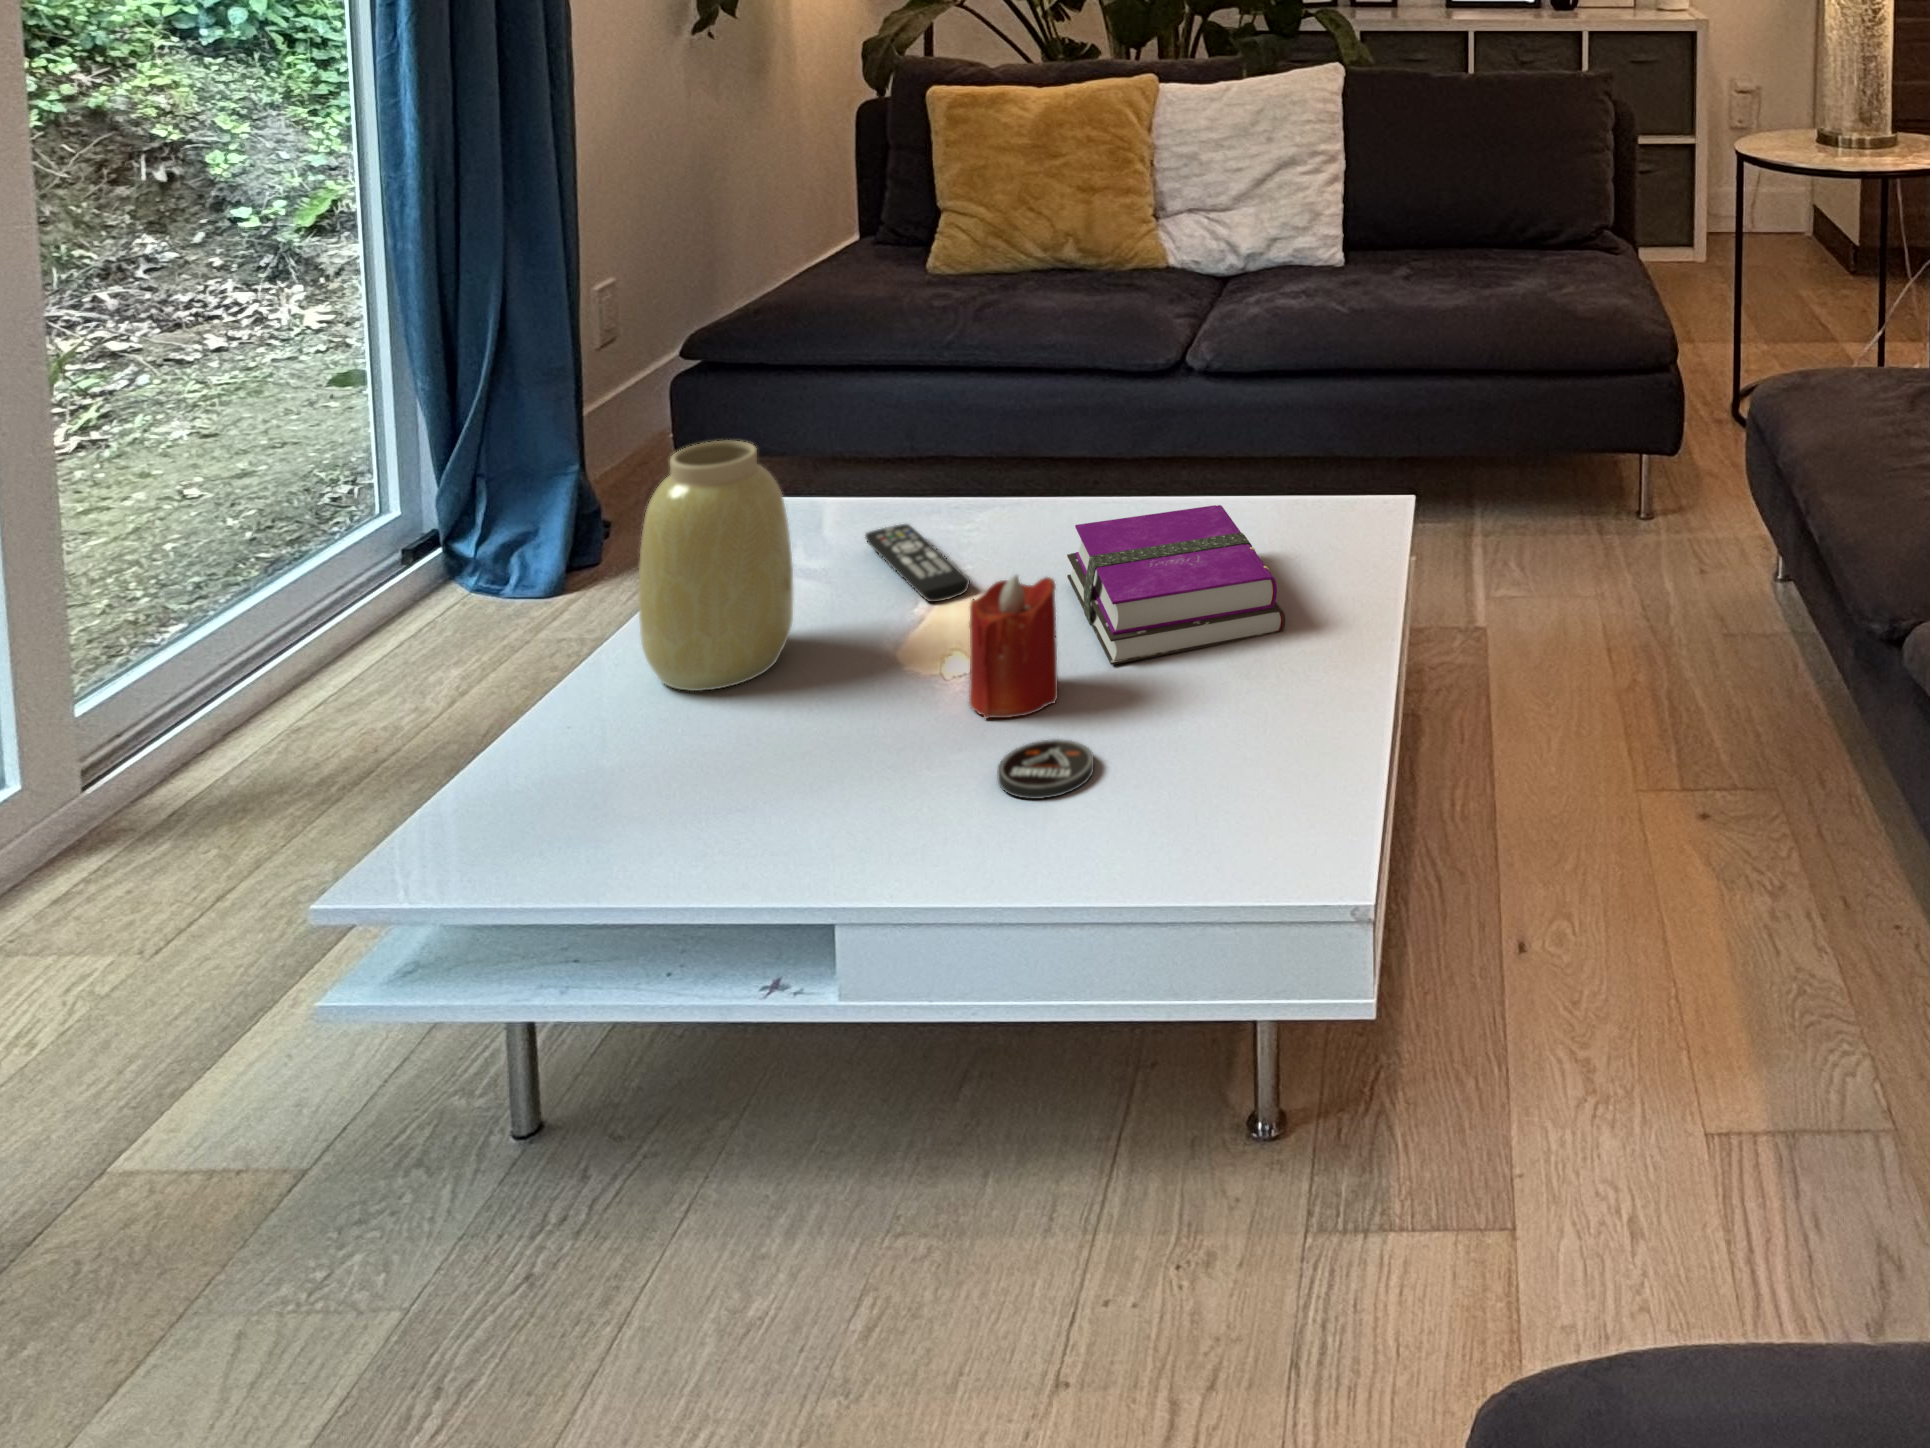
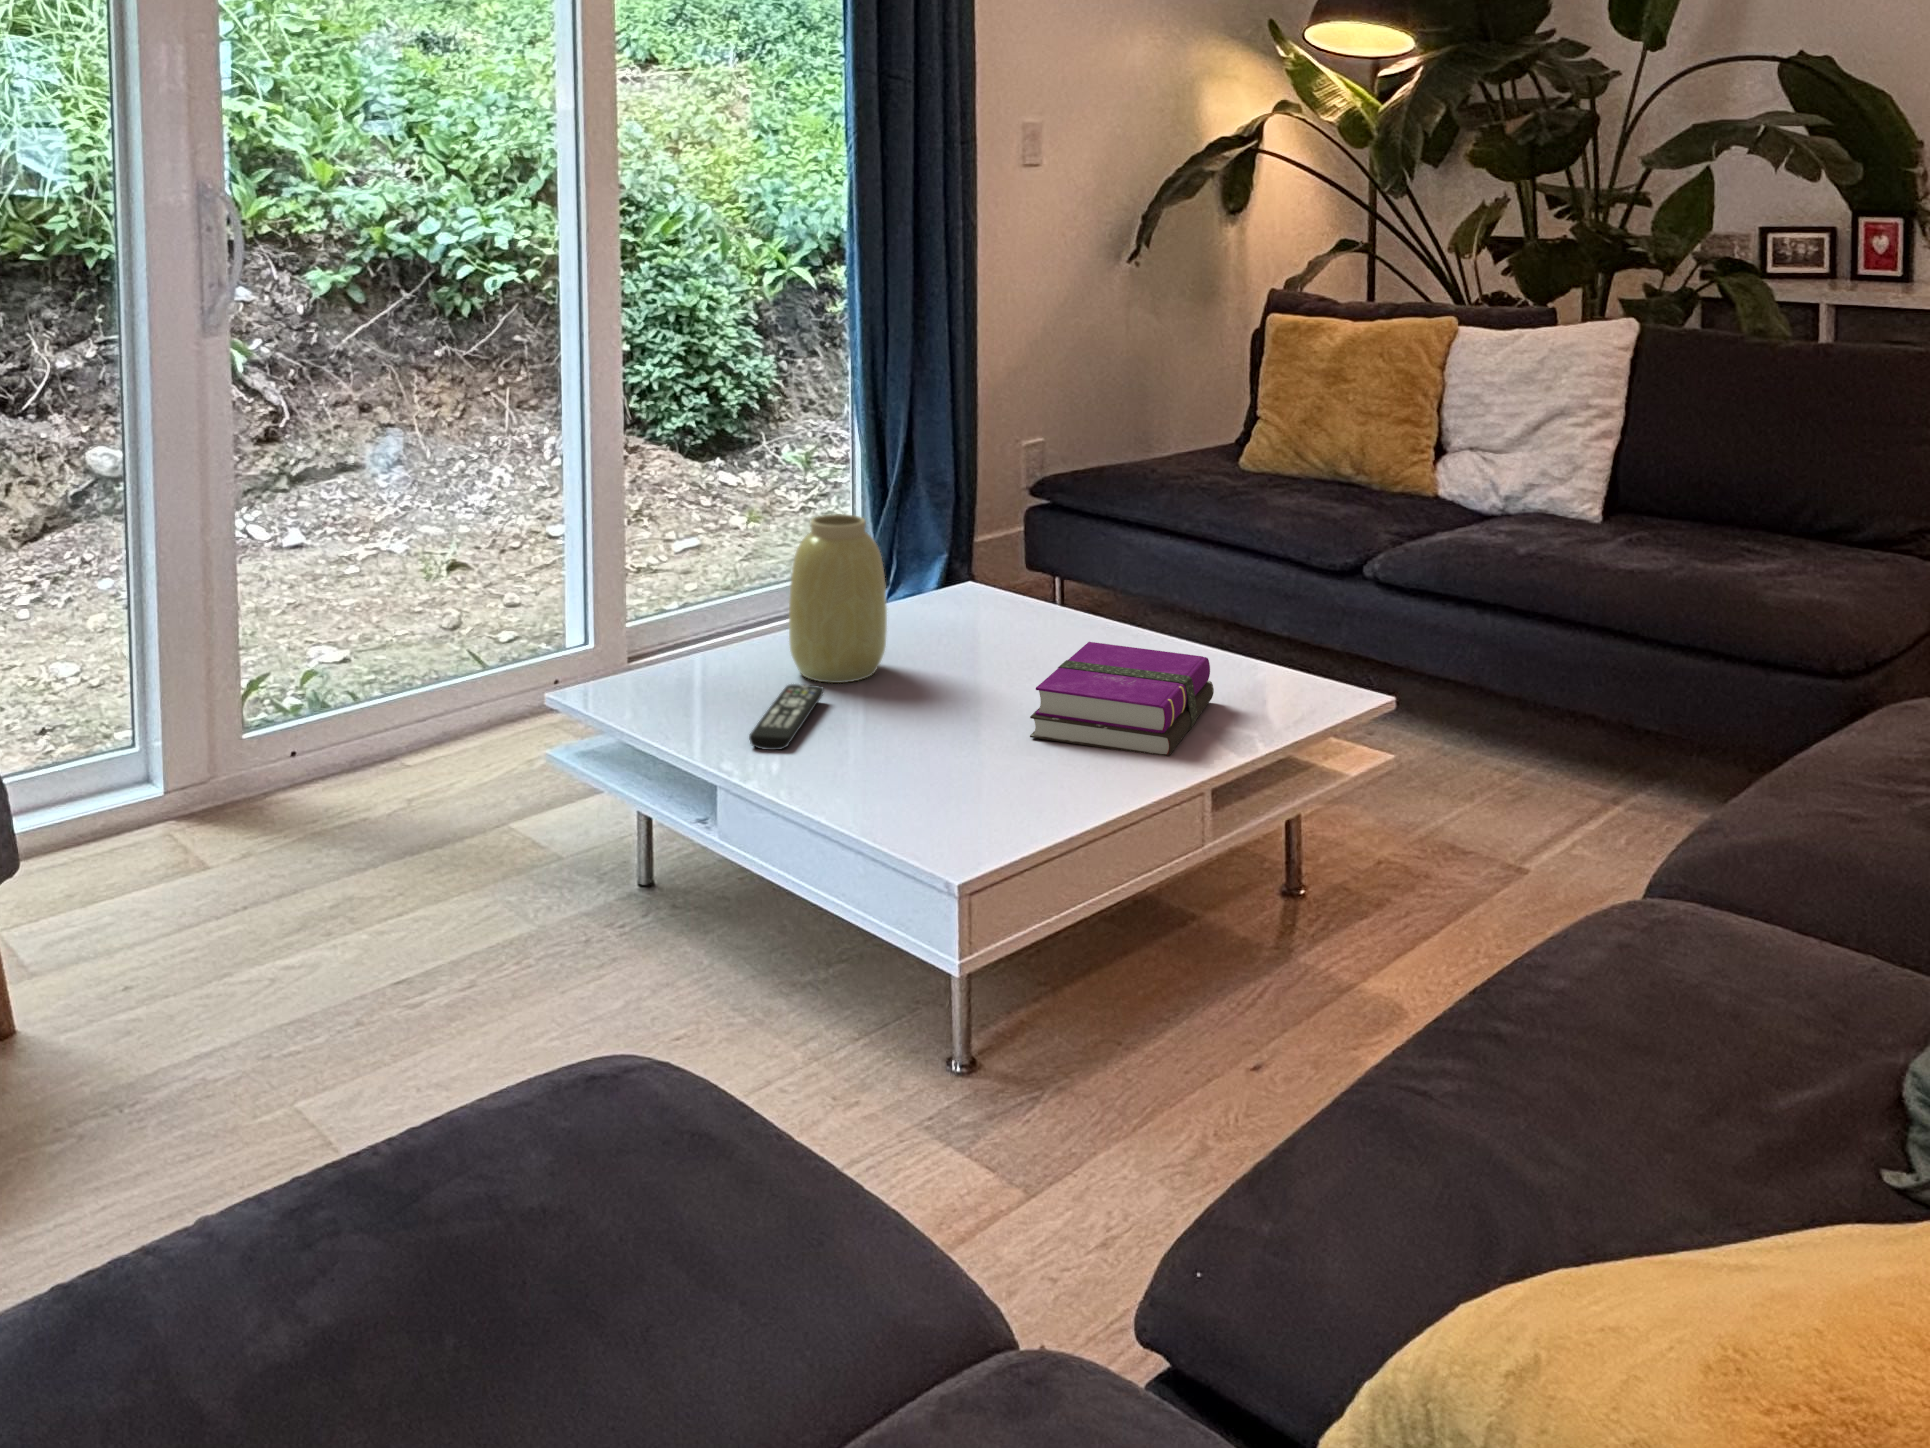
remote control: present [865,524,970,602] -> present [749,684,824,750]
candle: present [969,575,1058,719] -> none [917,640,984,746]
coaster: present [998,739,1094,799] -> none [869,755,939,789]

